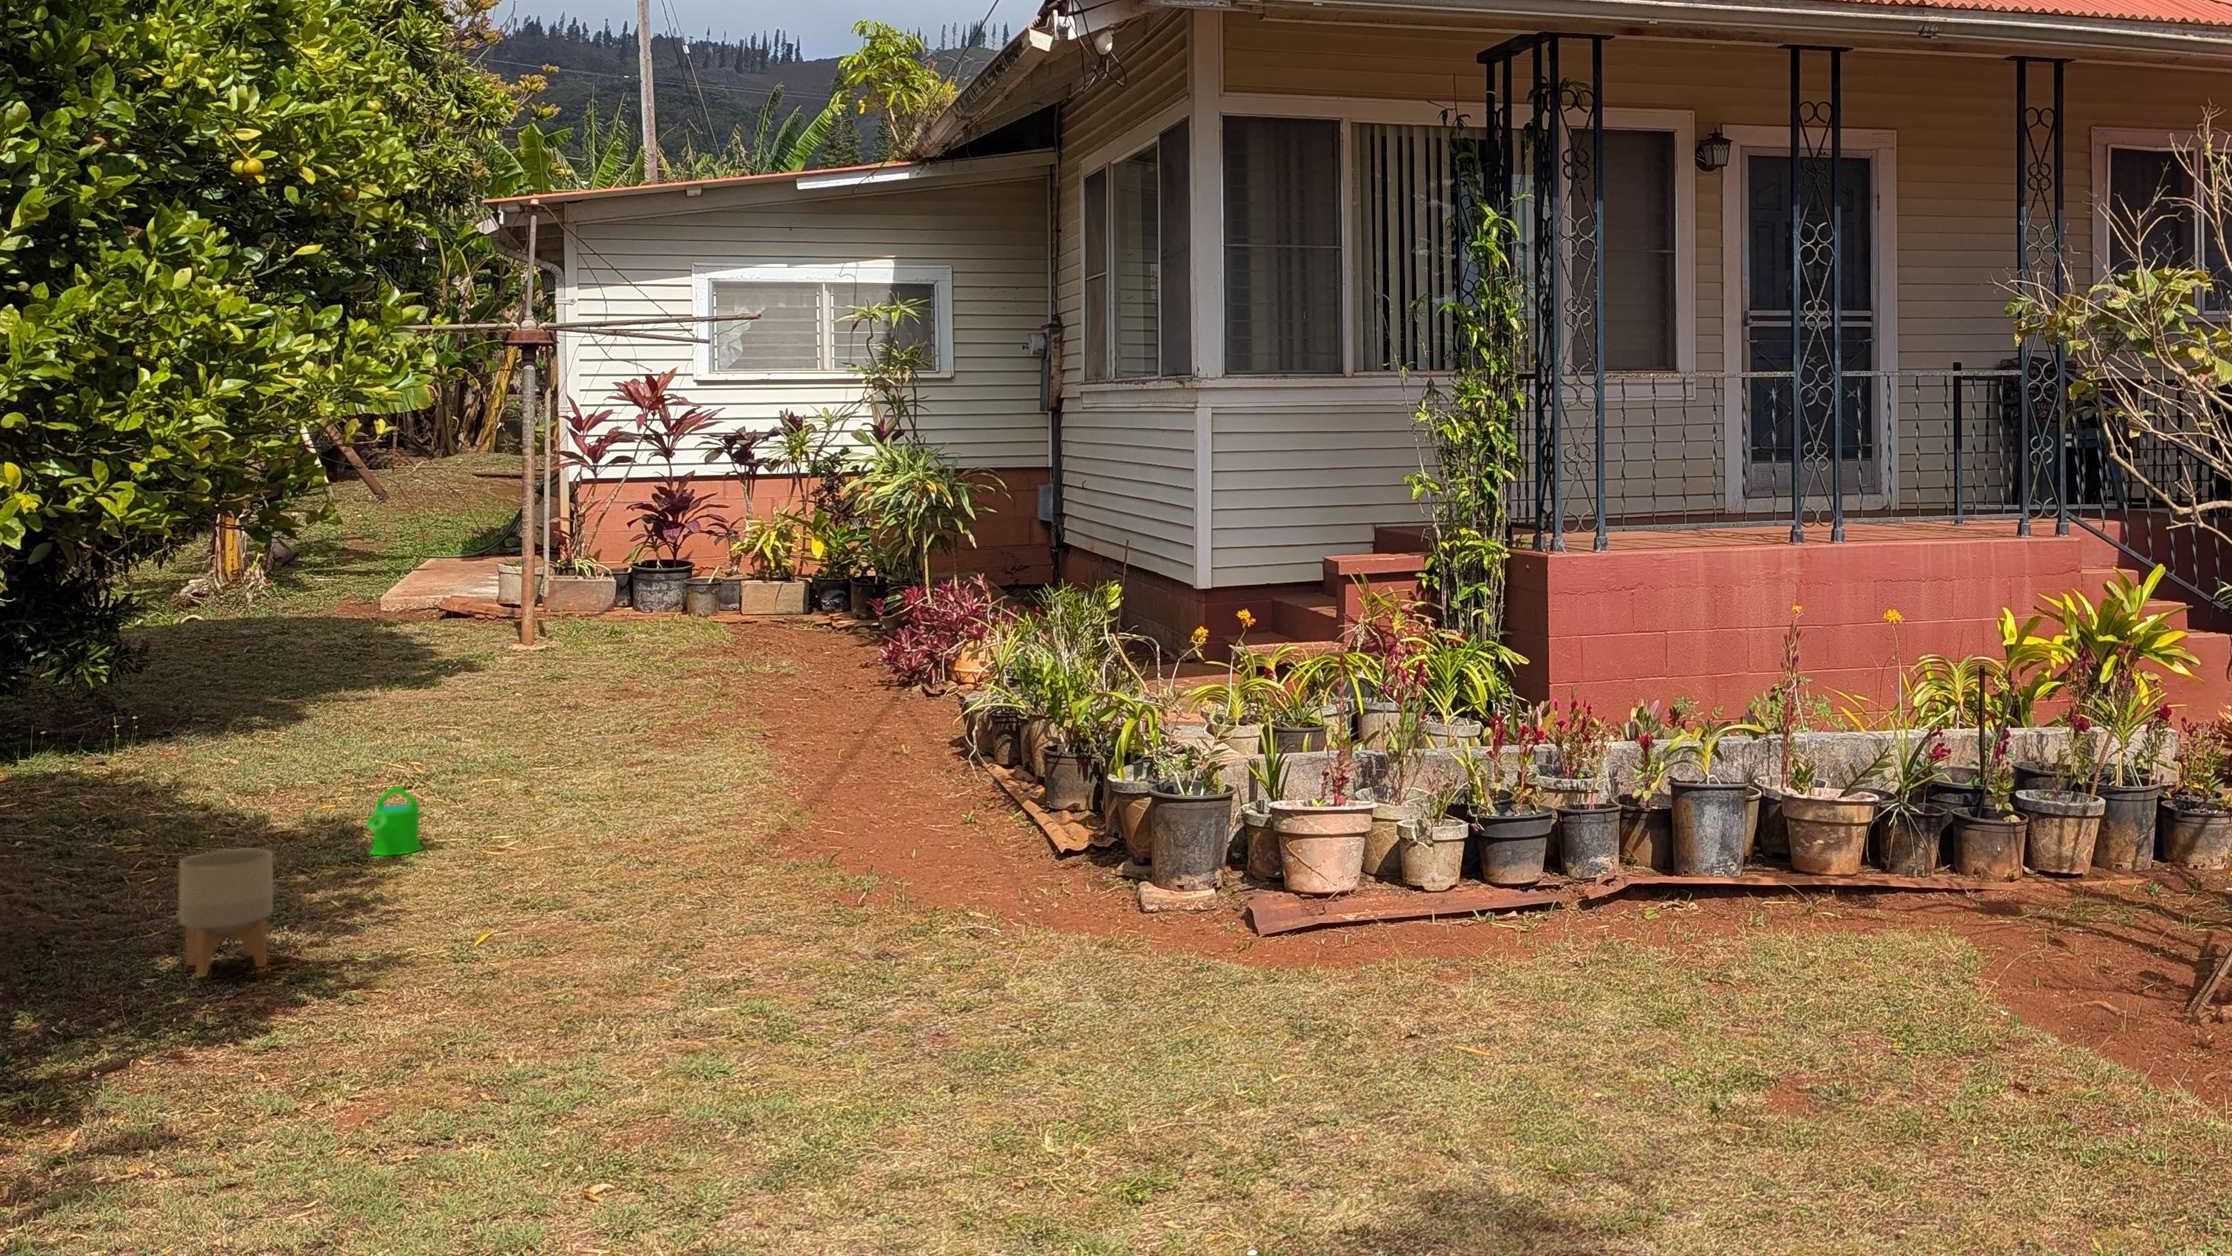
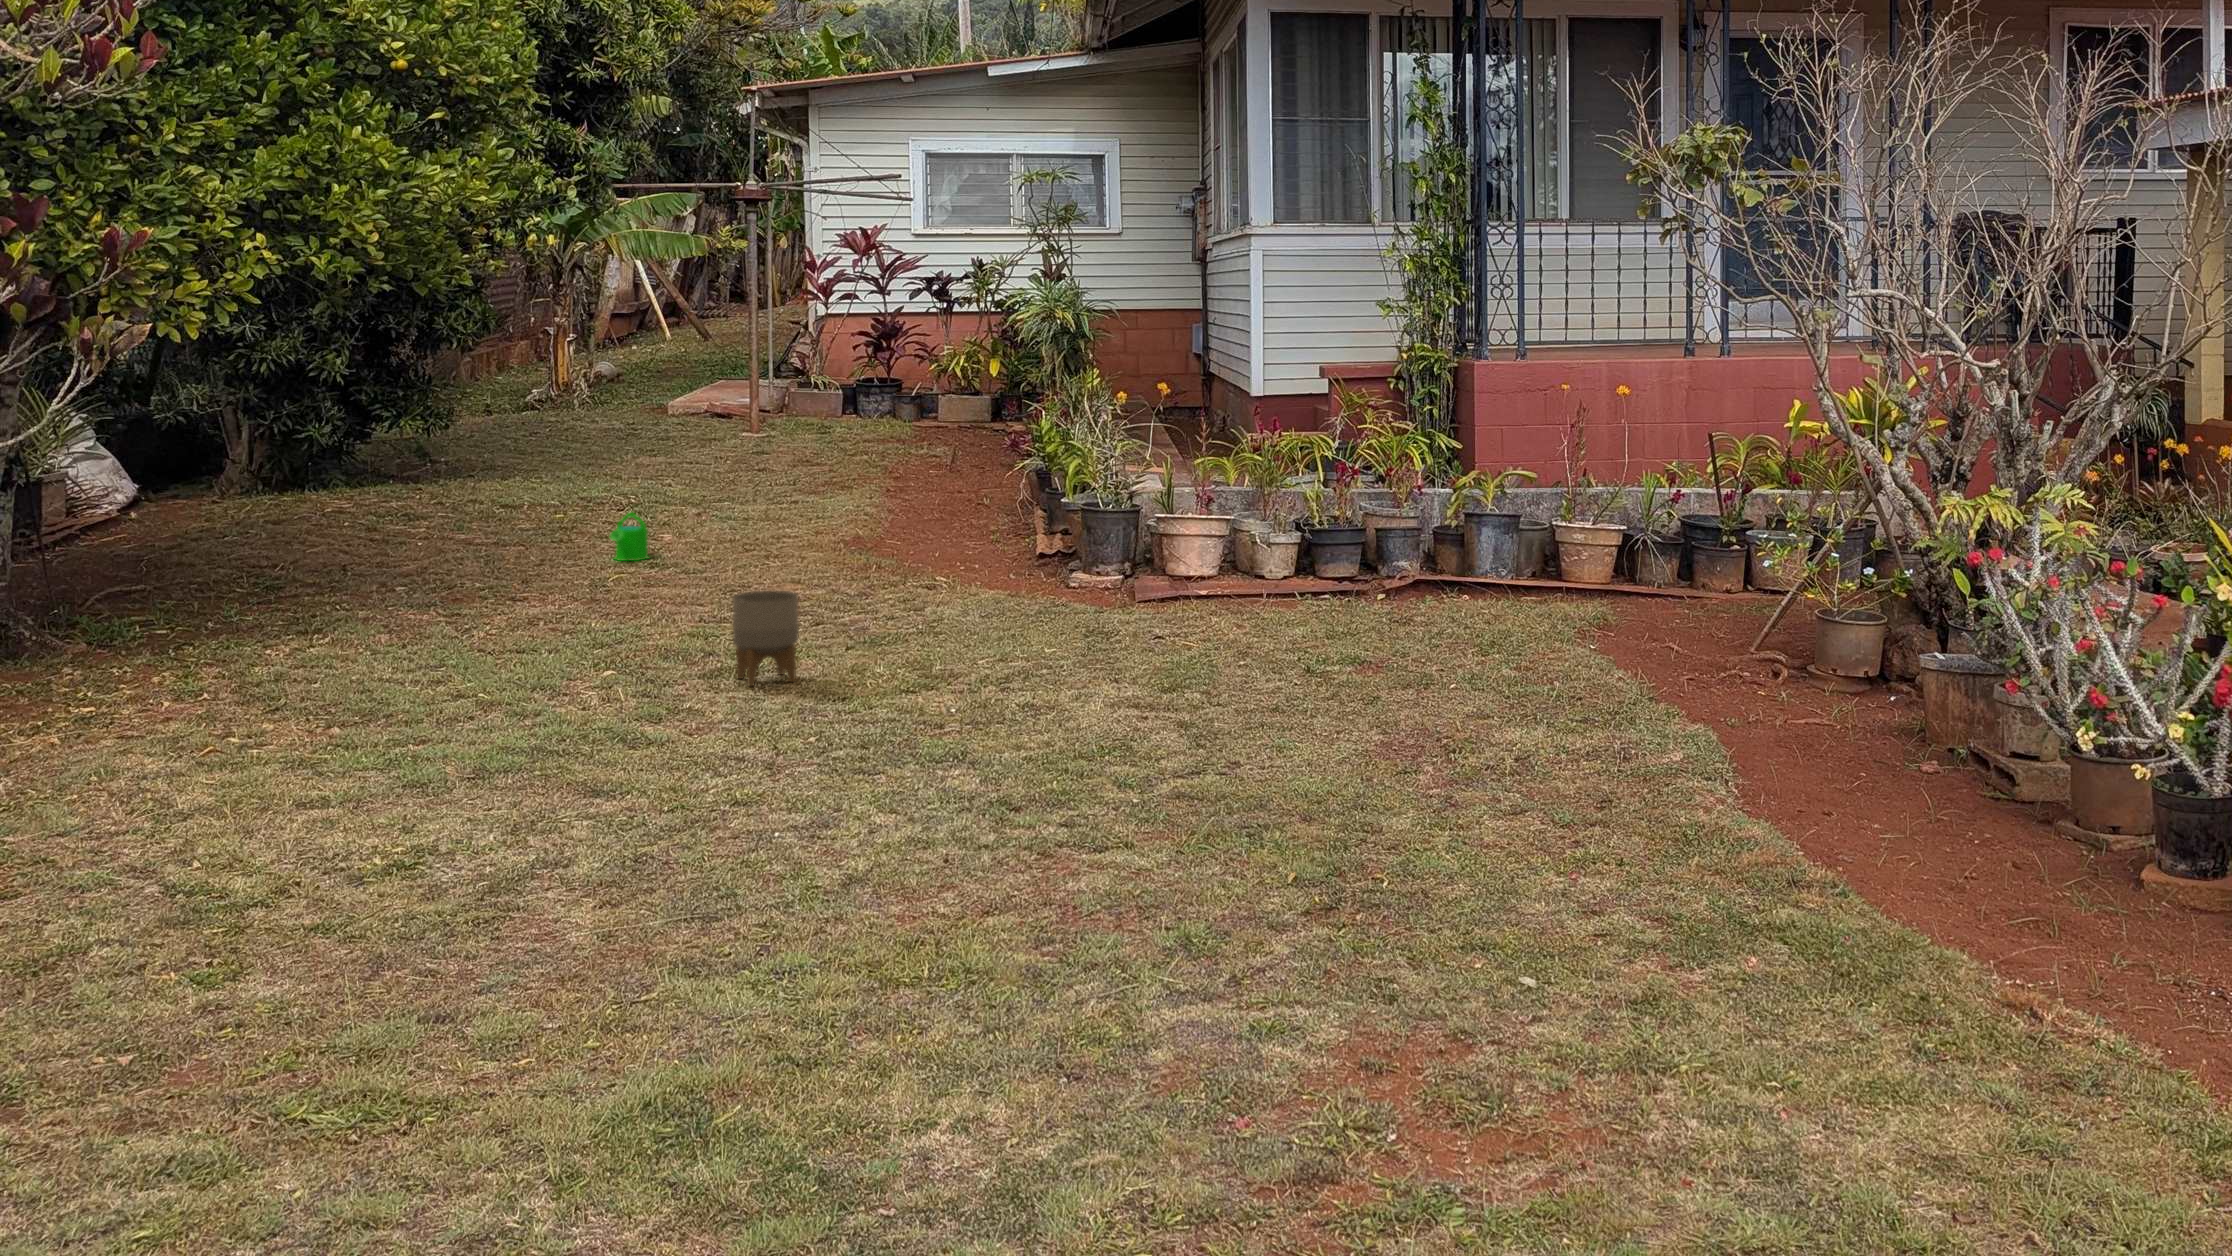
planter: present [179,848,273,977] -> present [733,590,799,686]

